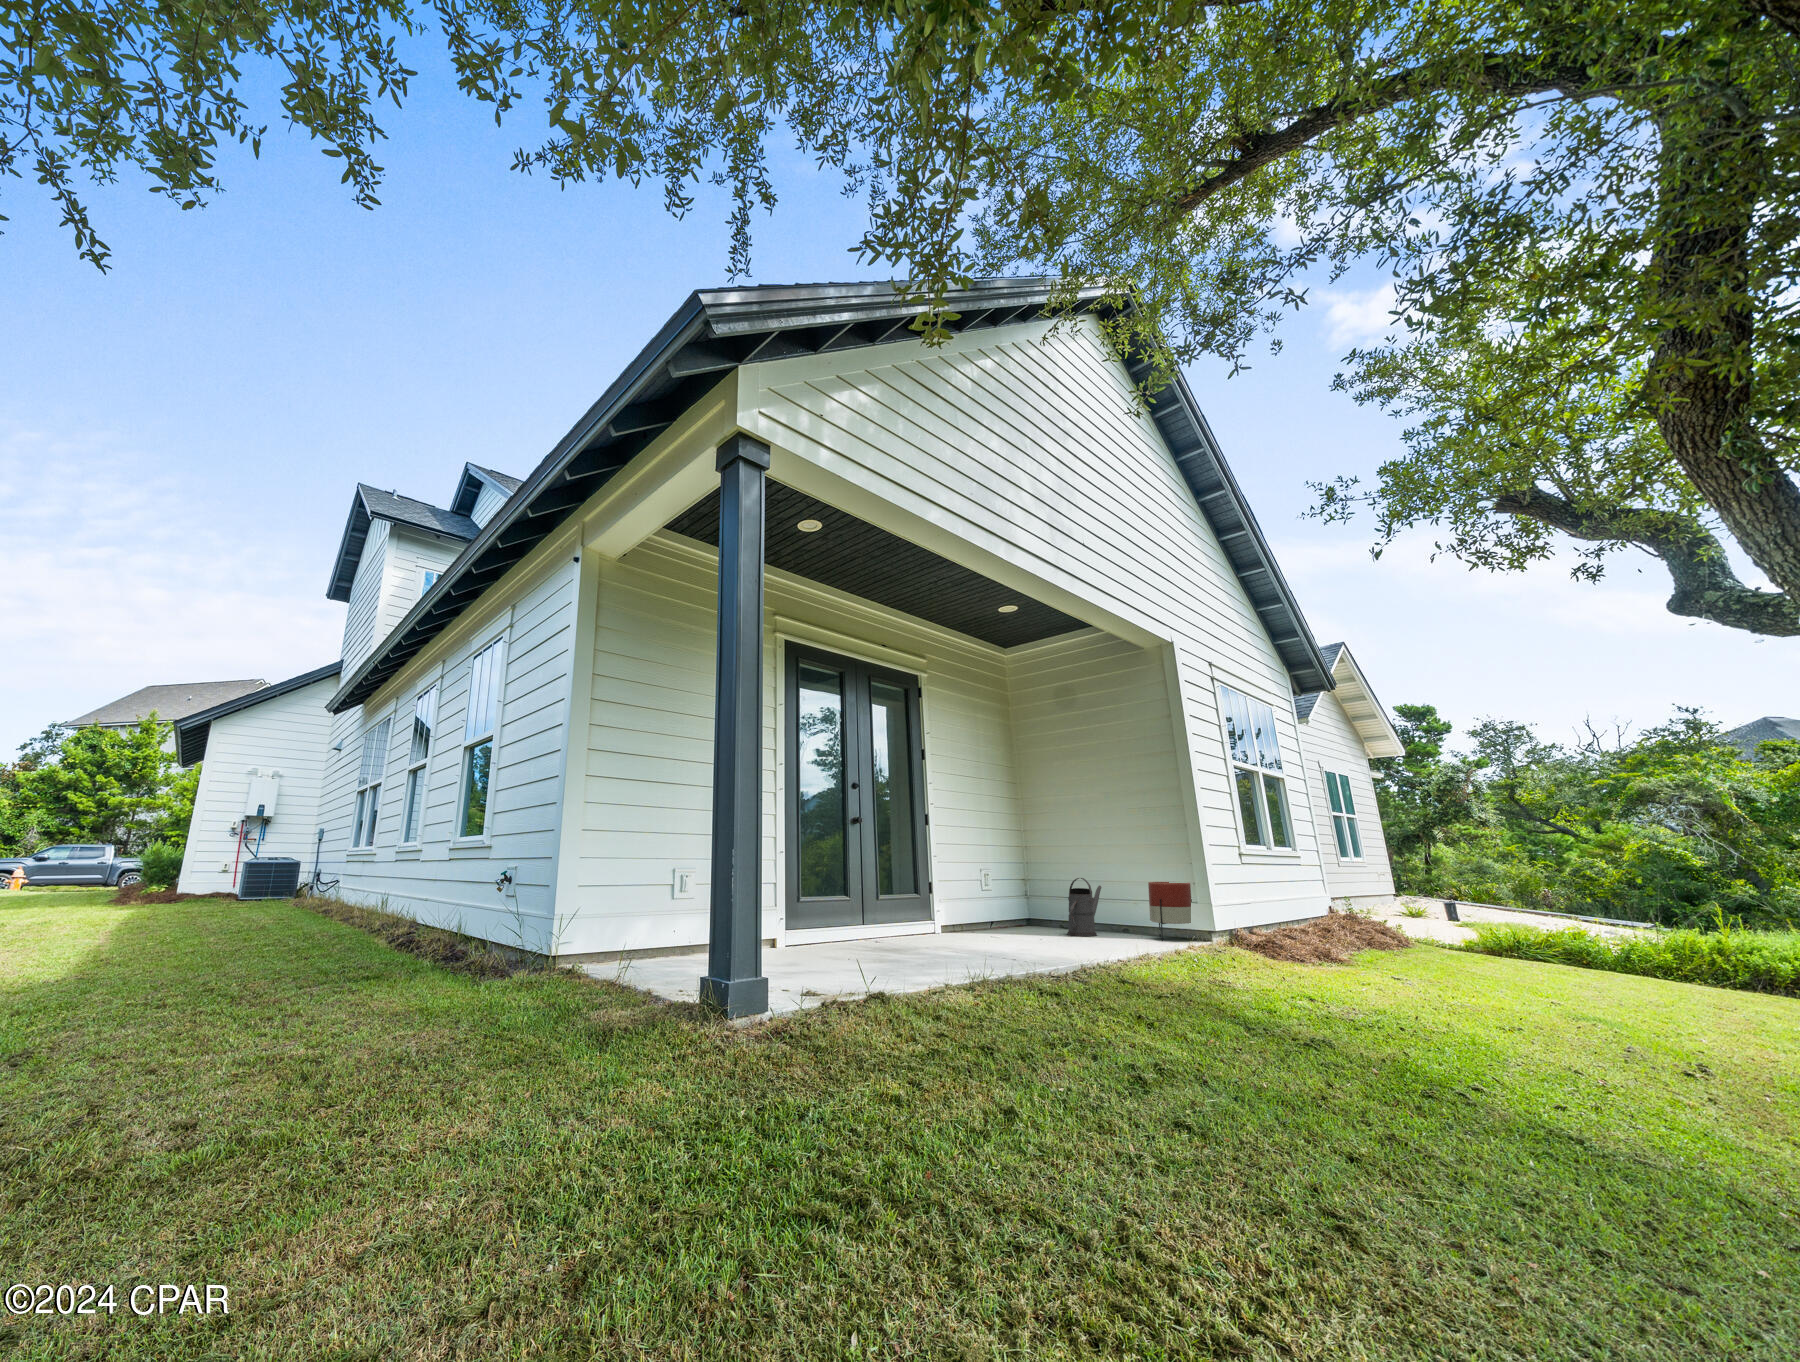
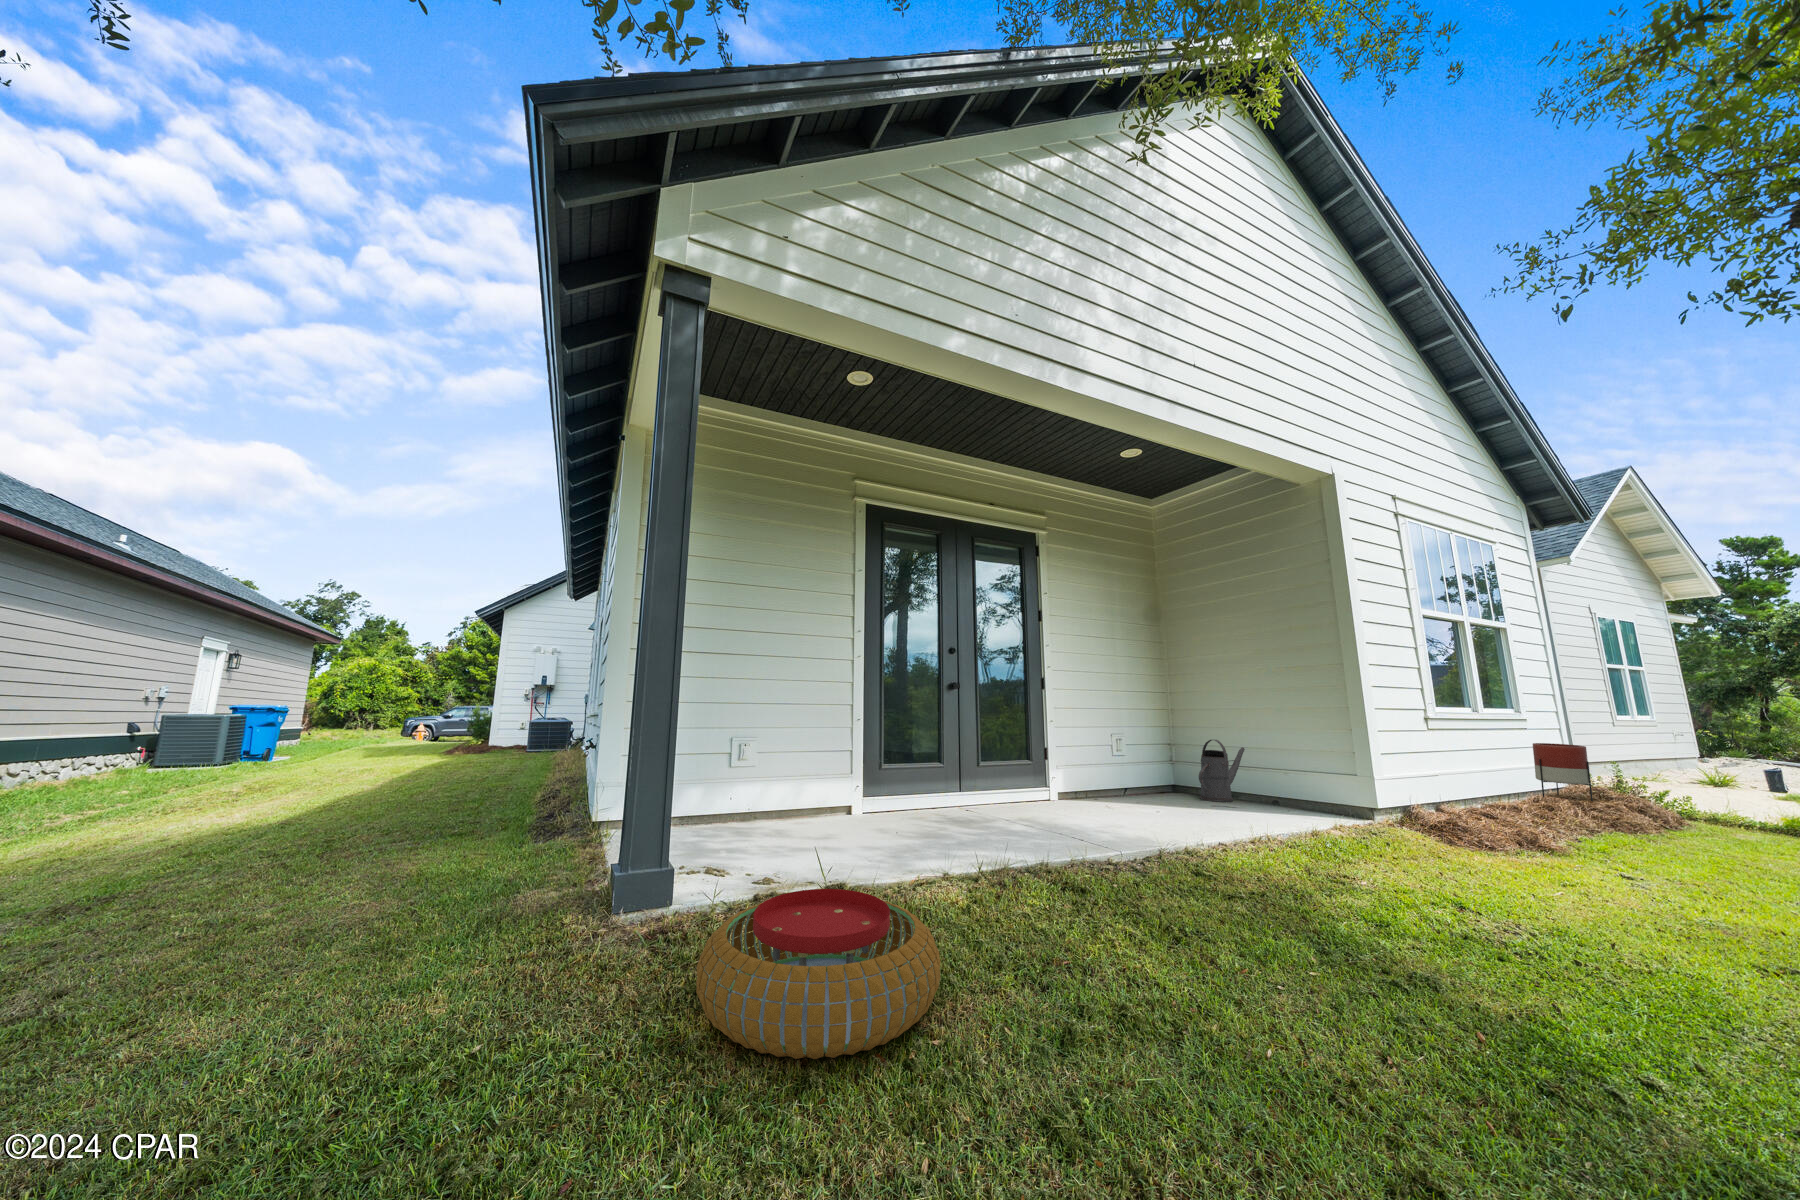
planter: present [1148,882,1195,941] -> present [1533,743,1593,801]
pouf: none [874,972,1064,1071] -> present [696,889,941,1059]

